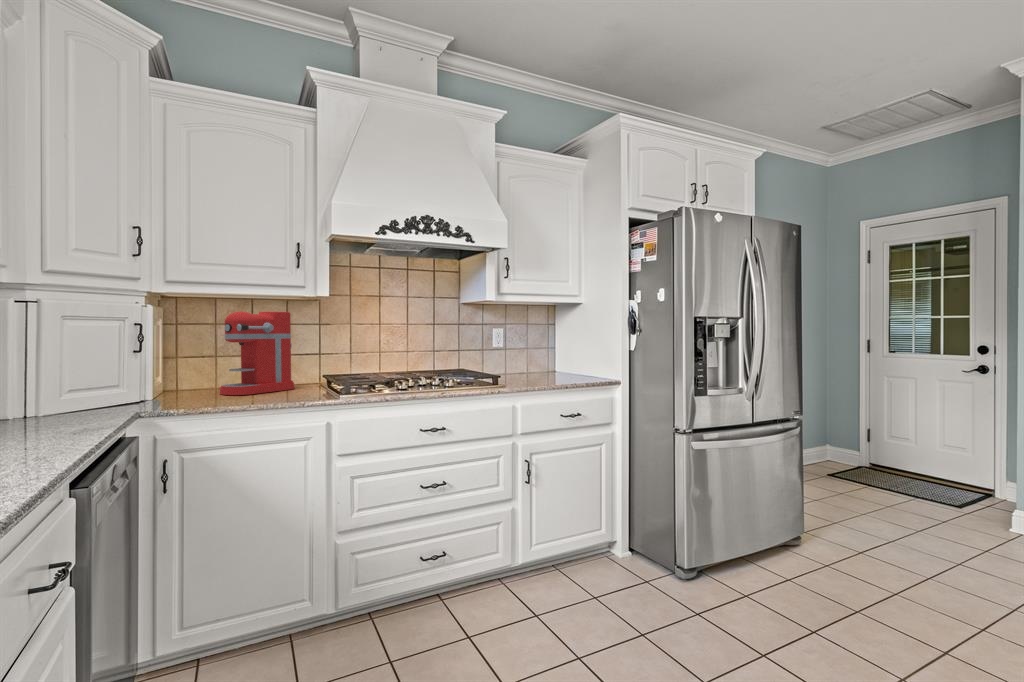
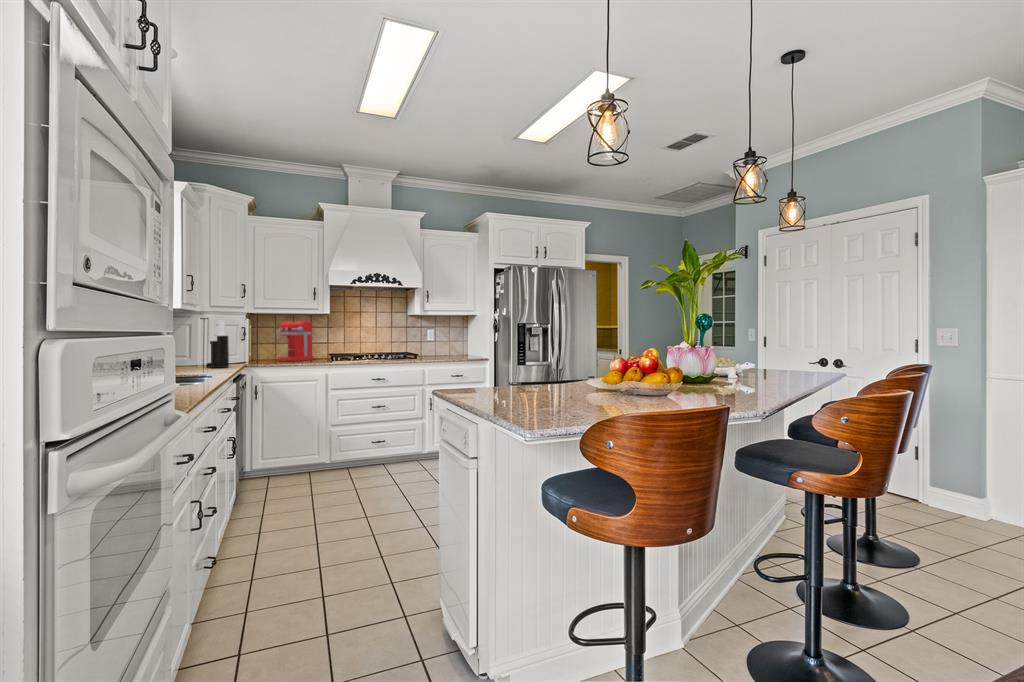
knife block: none [25,303,86,430] -> present [206,320,229,368]

